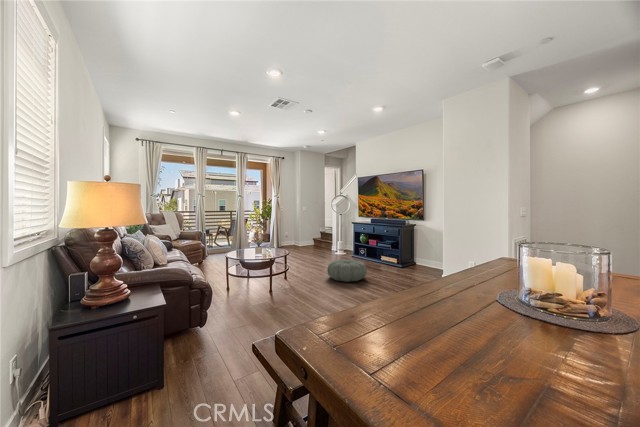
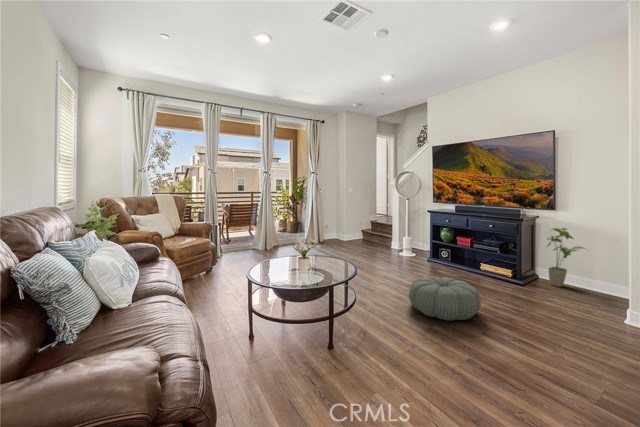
house plant: none [416,230,437,266] -> present [548,228,584,287]

